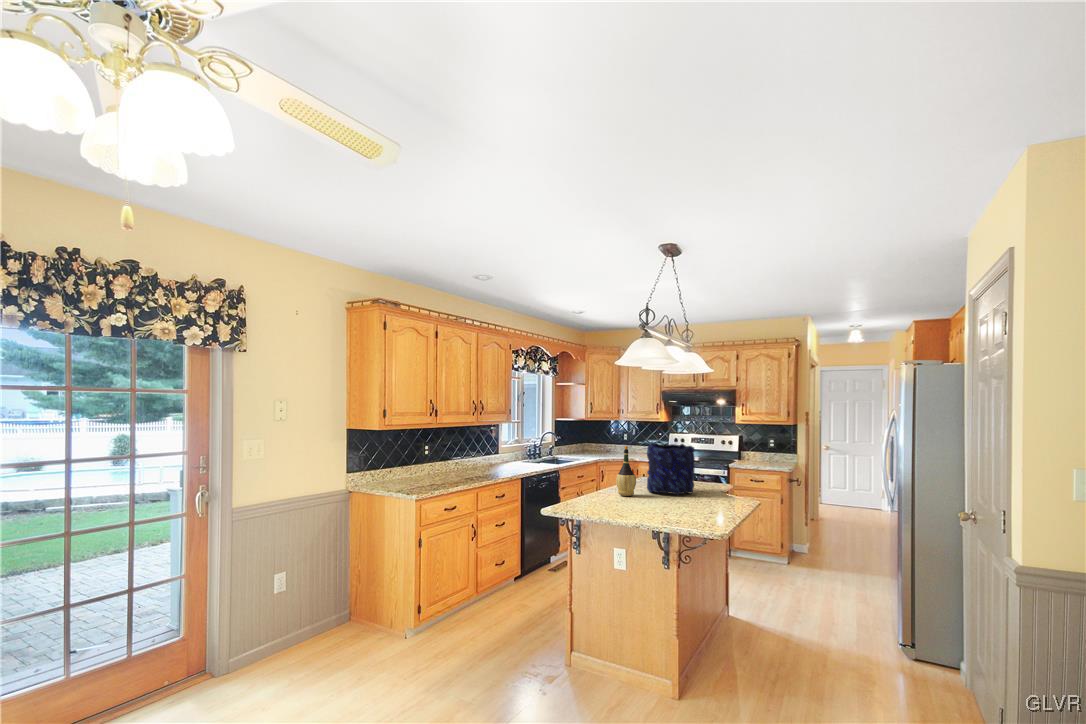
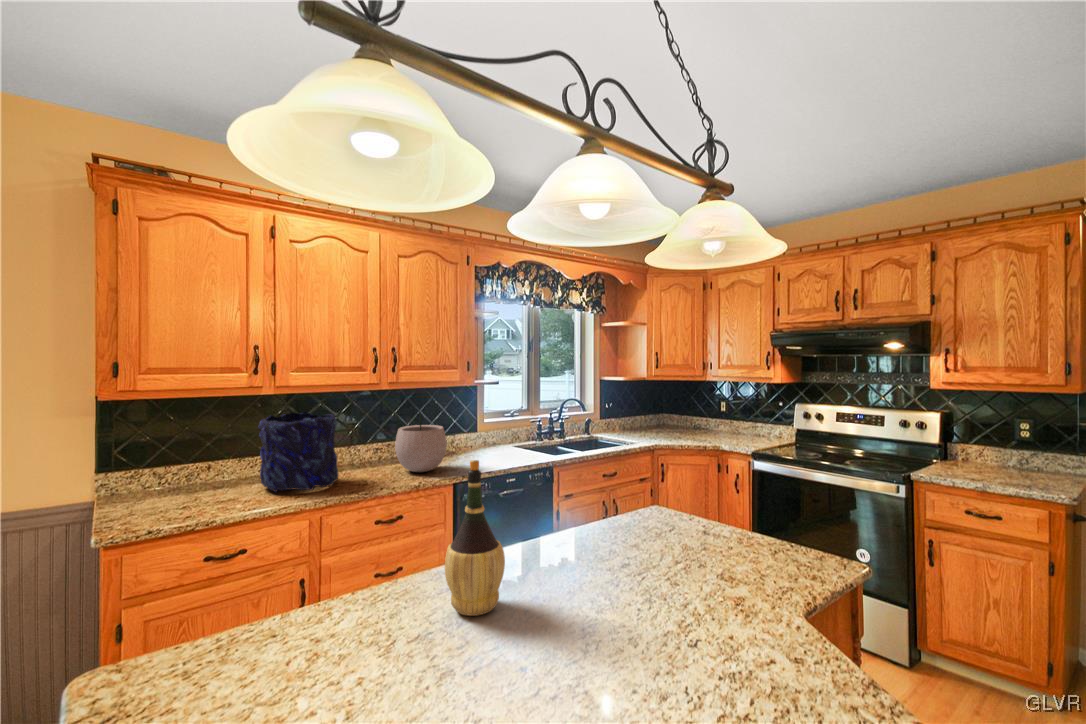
plant pot: none [482,436,511,473] -> present [395,413,447,472]
vase: present [647,443,695,495] -> present [259,412,339,492]

